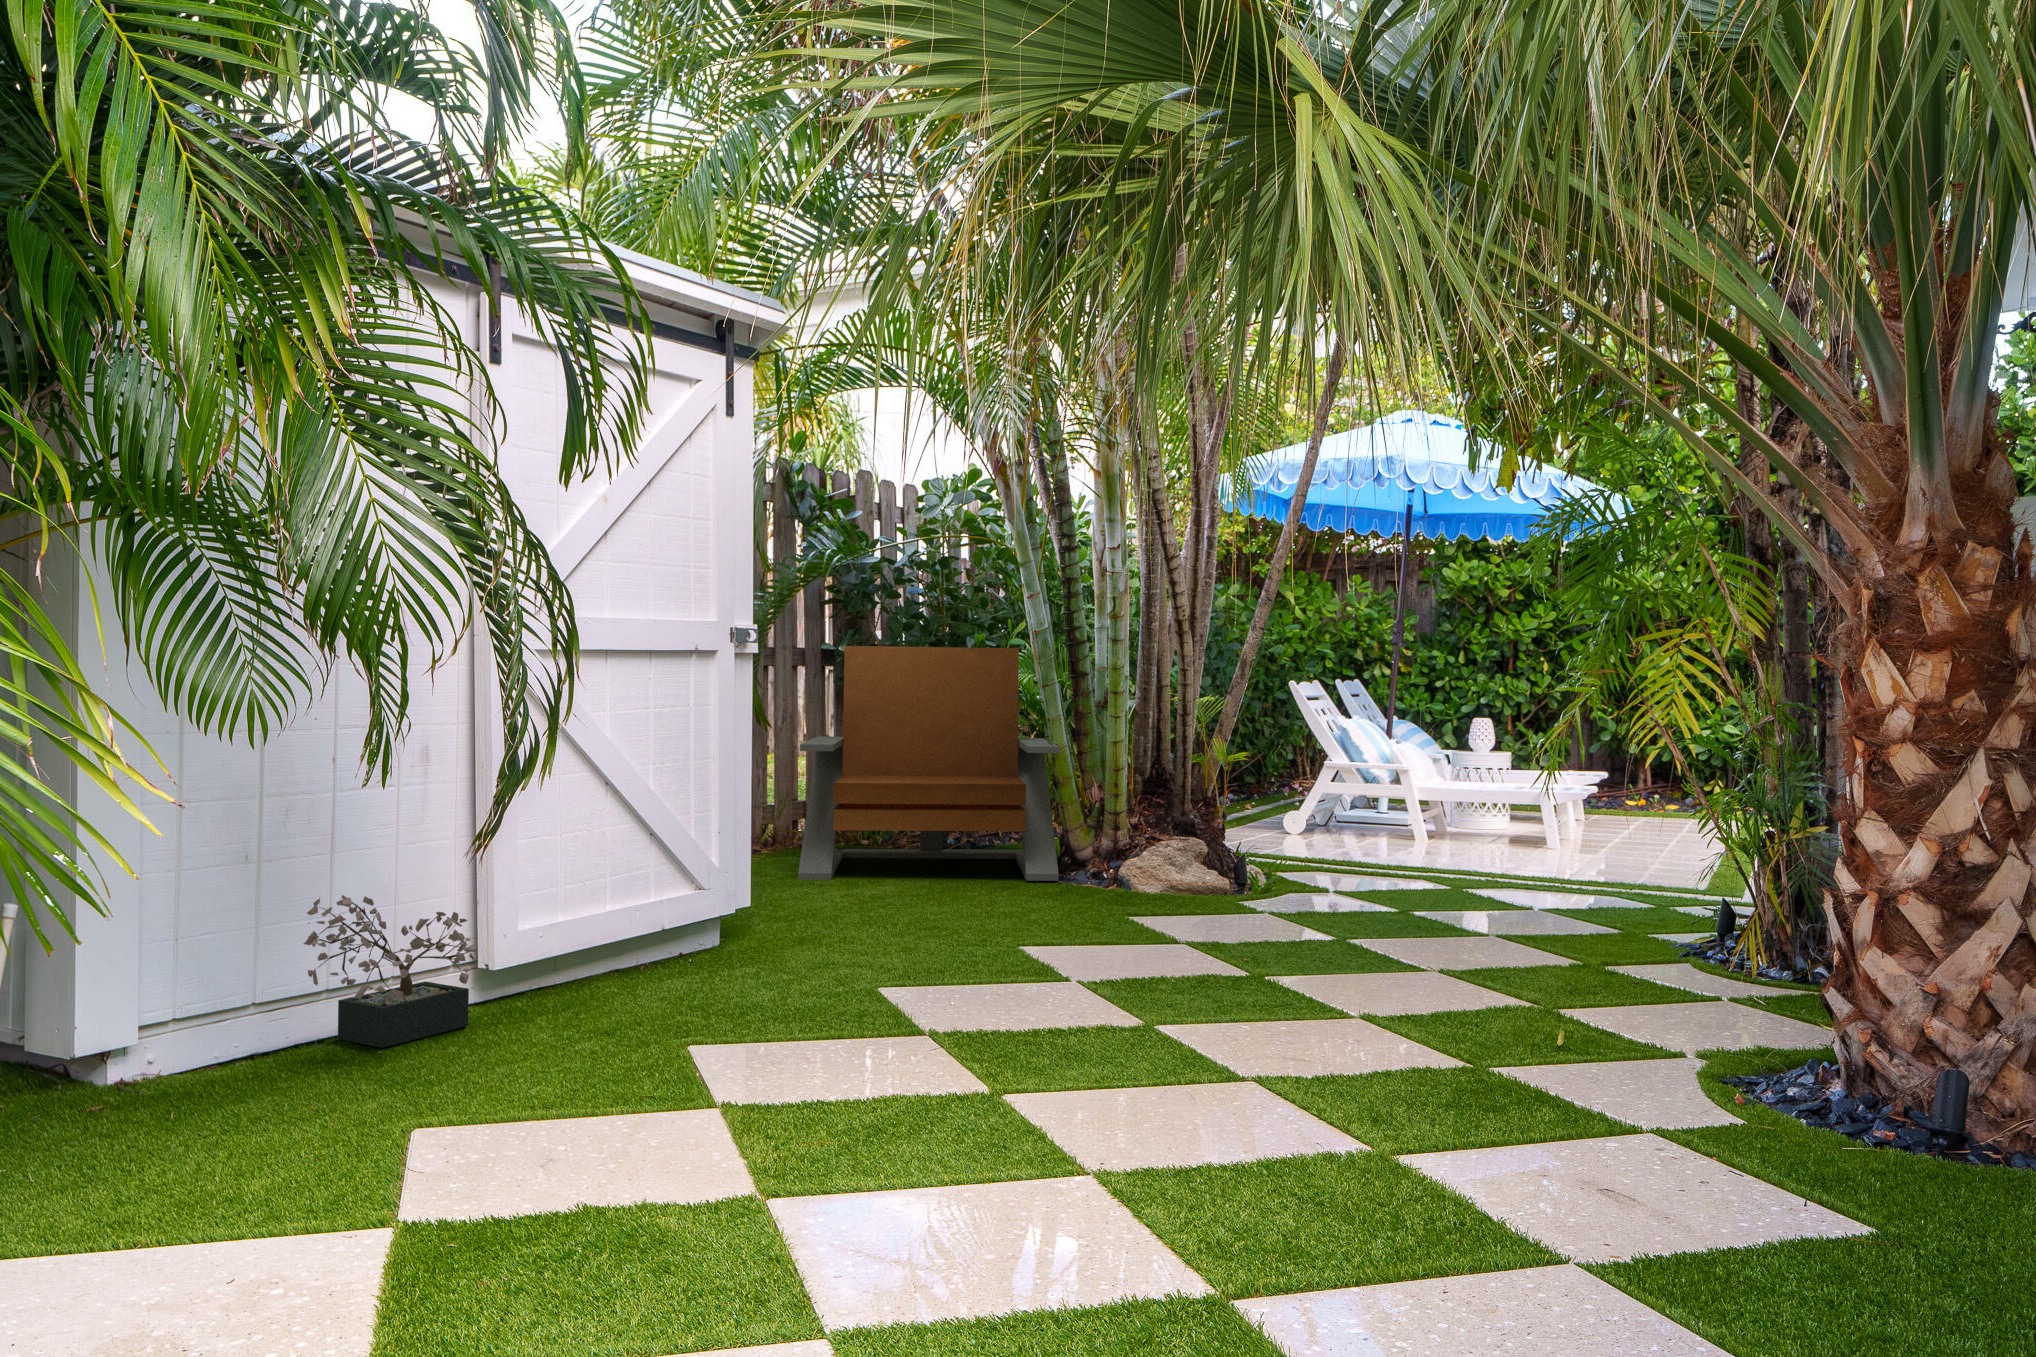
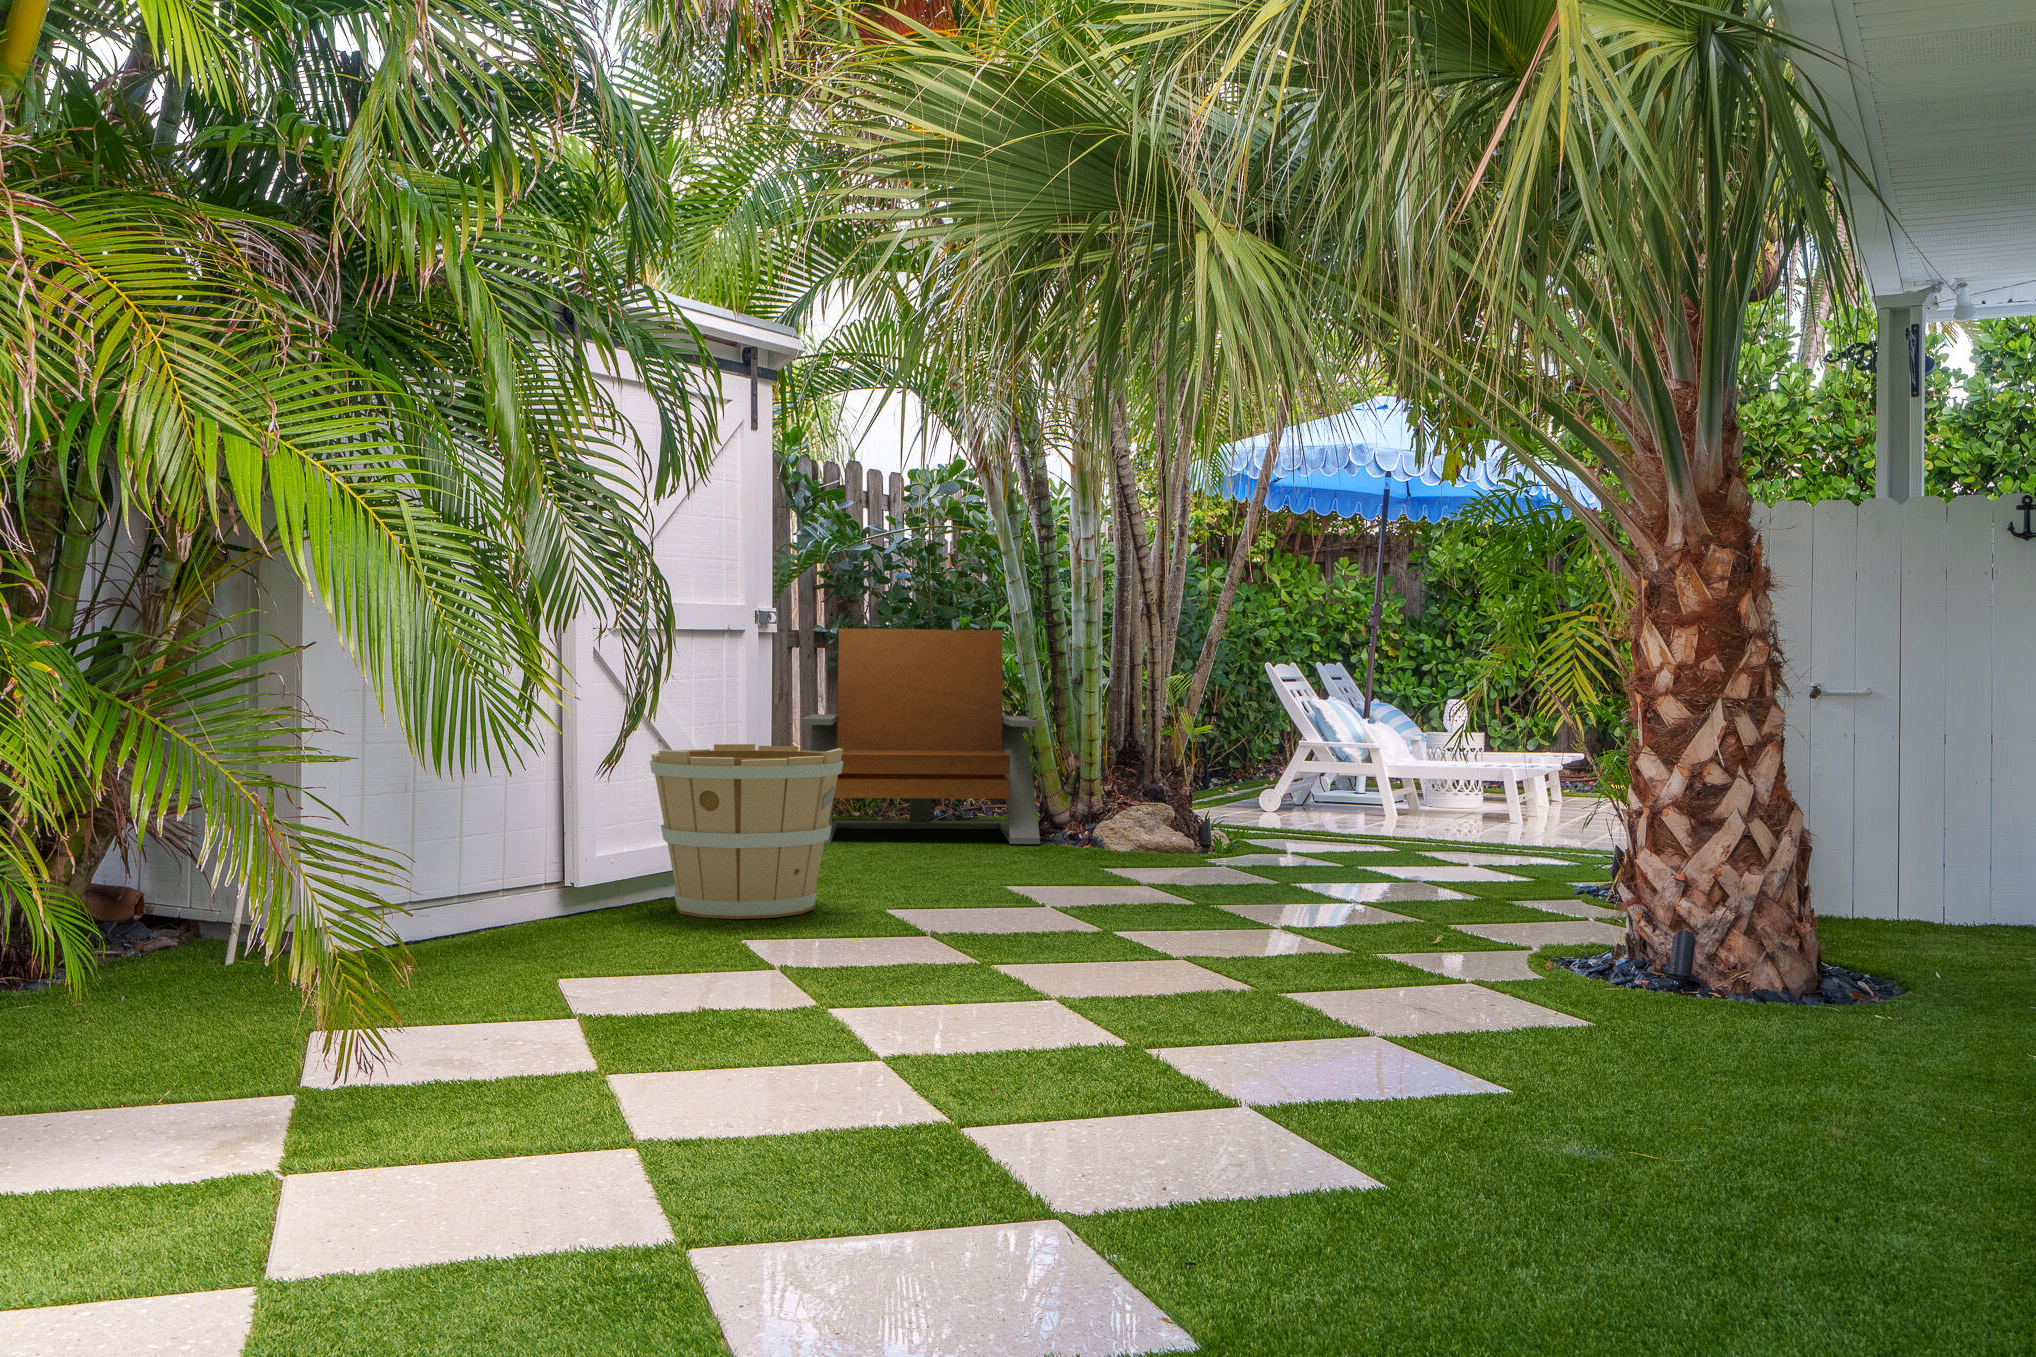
wooden bucket: none [589,785,823,1006] -> present [650,744,843,919]
decorative plant: present [303,895,476,1048] -> none [445,821,570,940]

